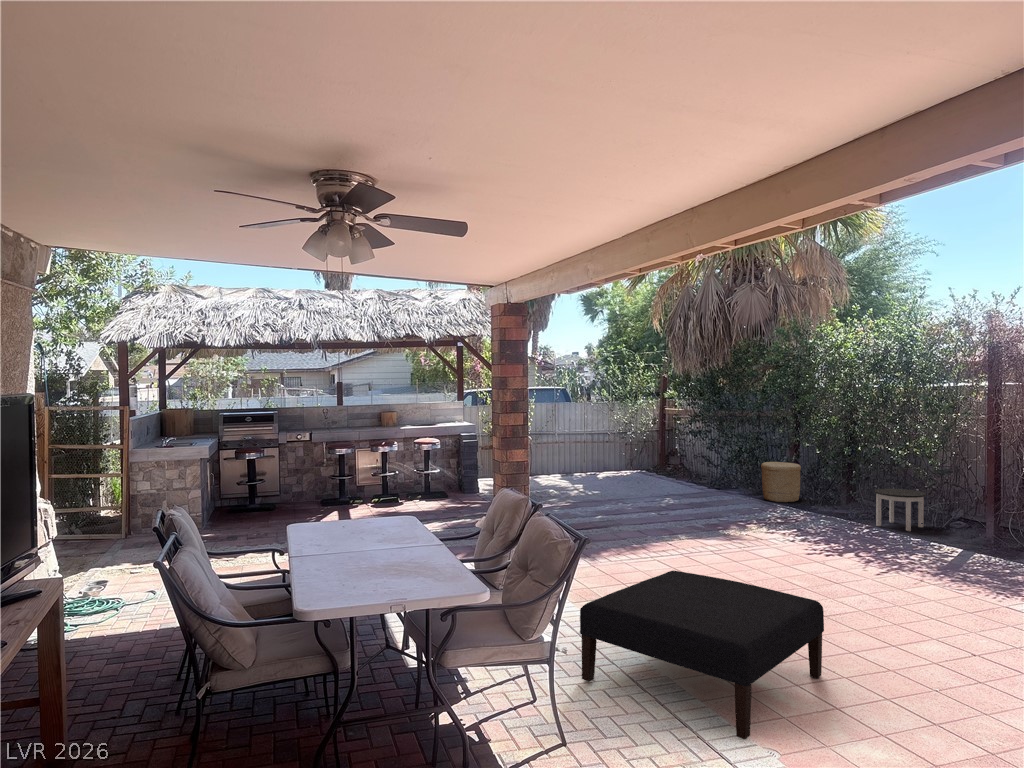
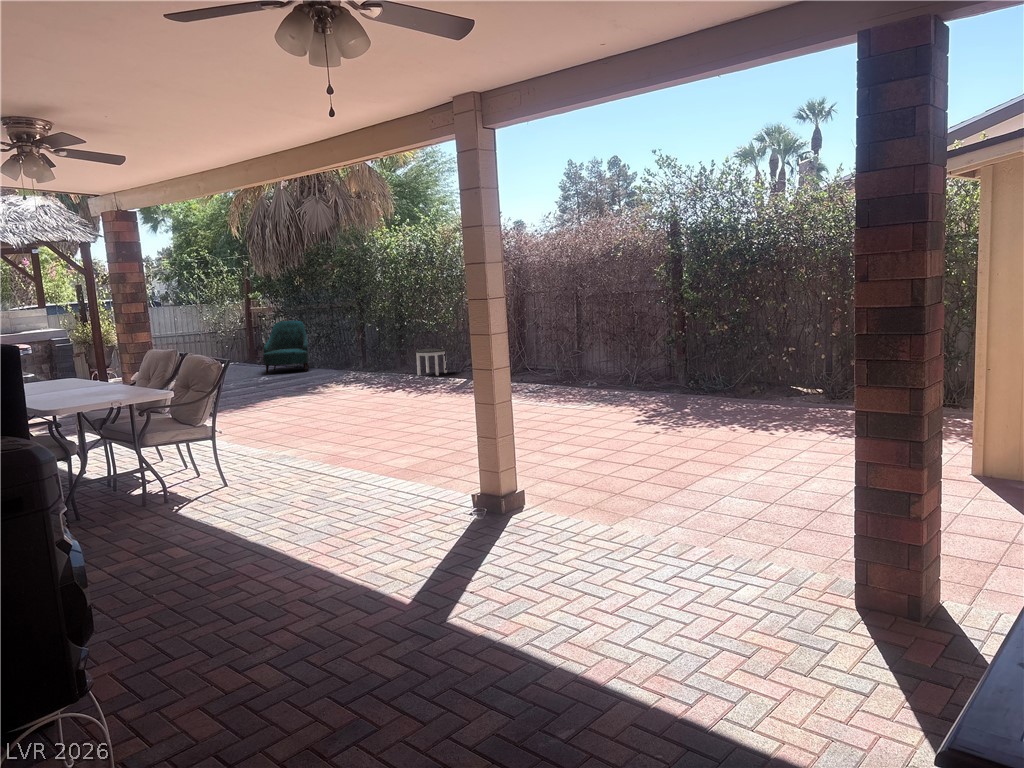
armchair: none [671,429,725,494] -> present [263,321,309,374]
woven basket: present [761,462,801,502] -> none [336,341,367,371]
ottoman: present [580,571,824,739] -> none [224,394,375,464]

